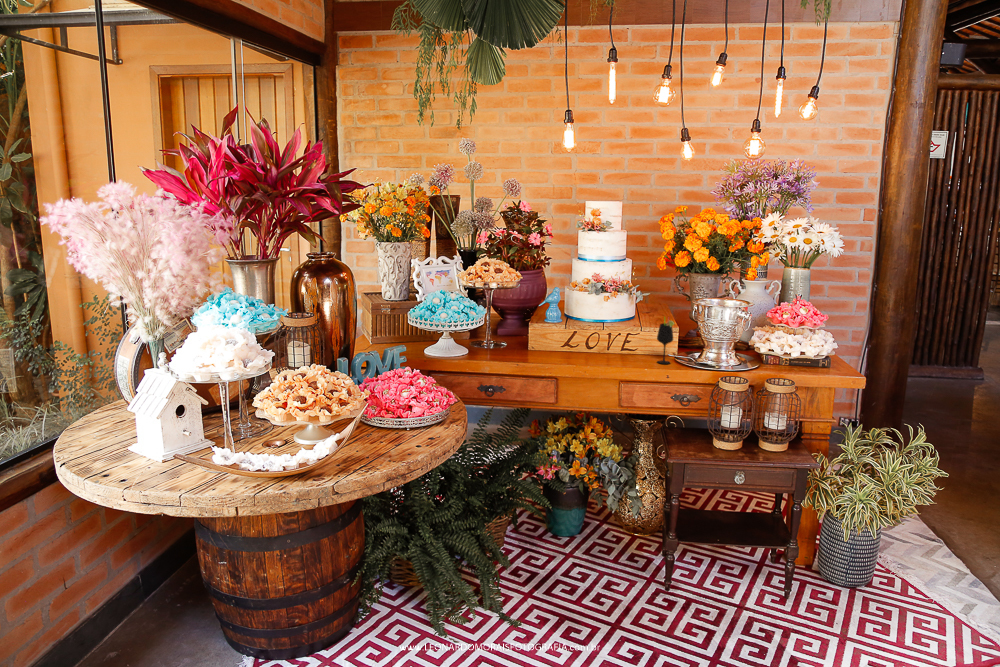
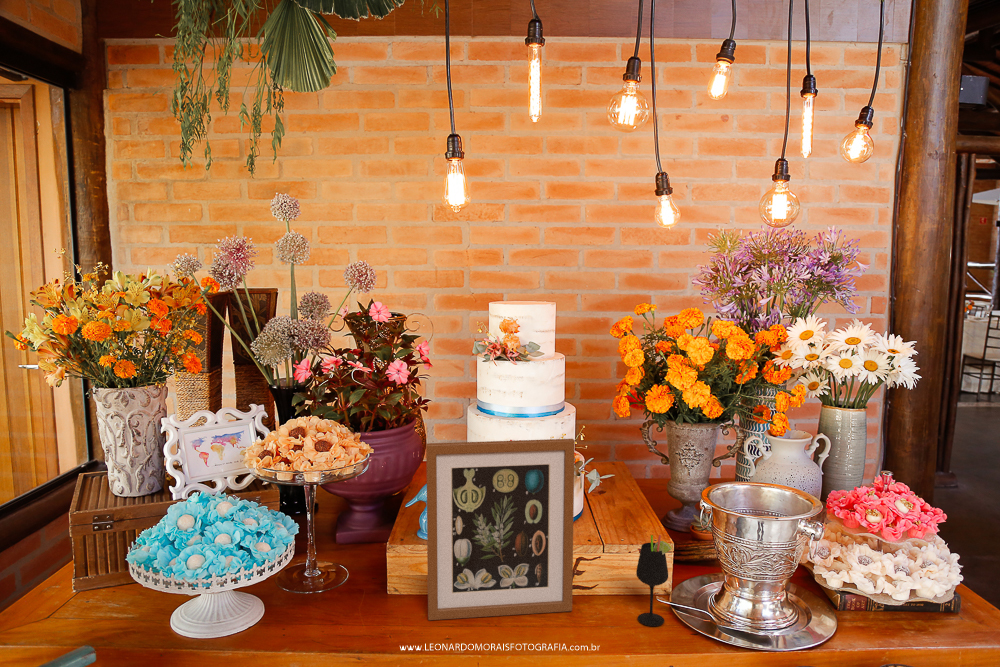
picture frame: none [550,268,627,358] -> present [426,439,575,620]

